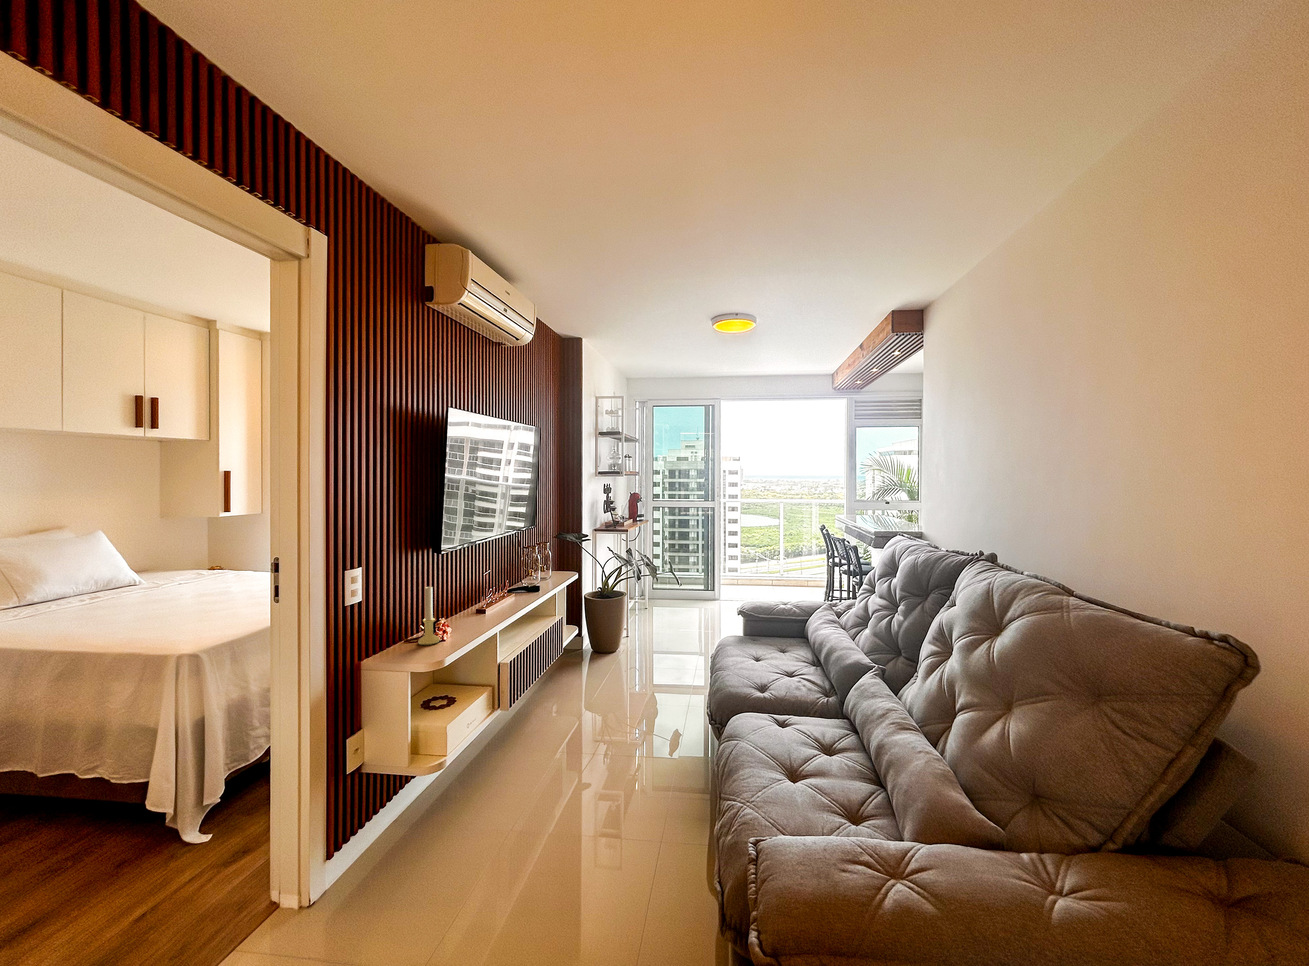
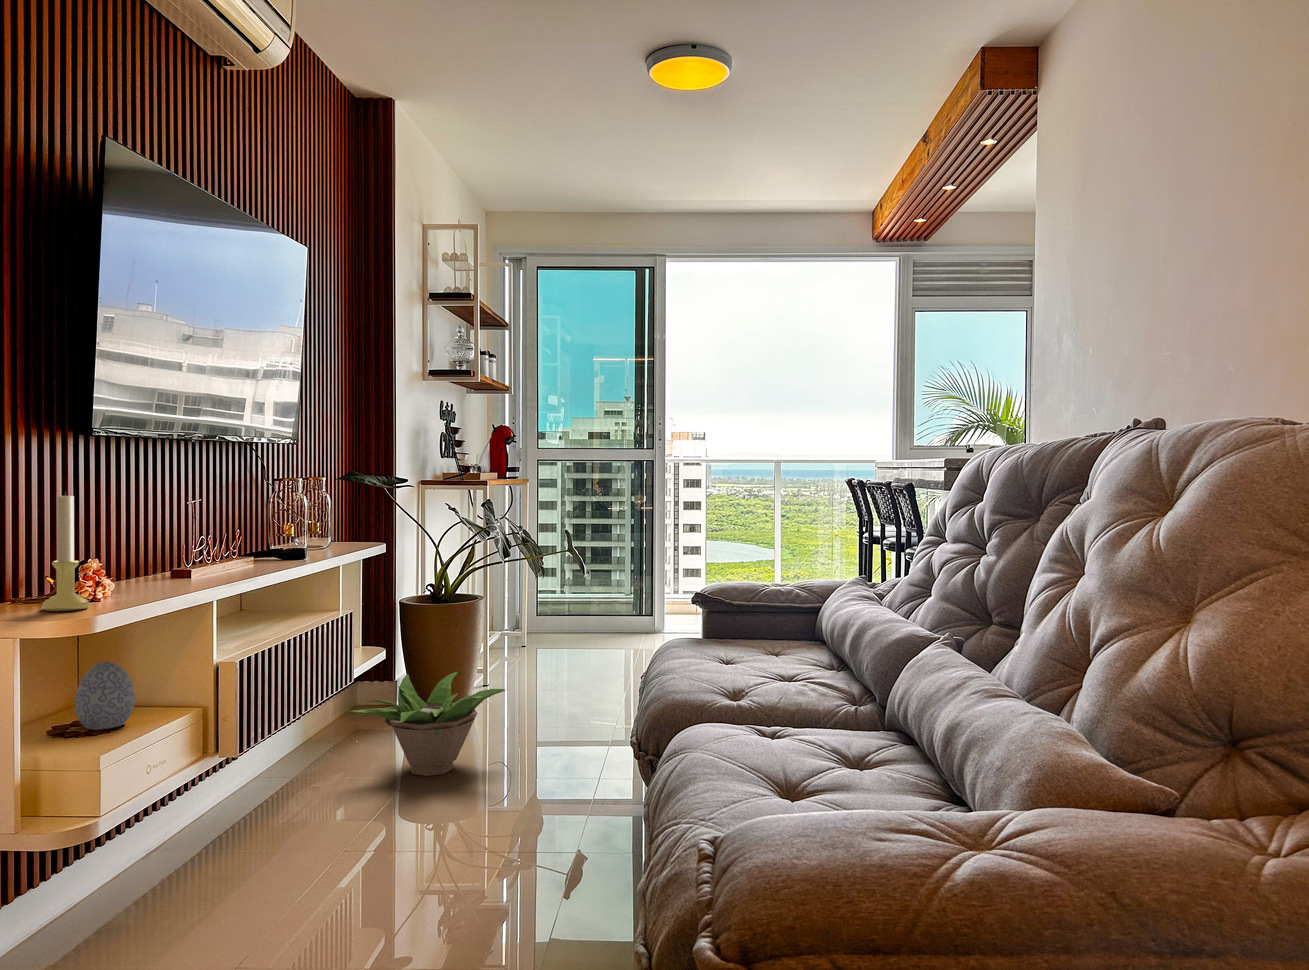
decorative plant: none [559,643,639,702] -> present [348,672,505,776]
decorative egg: none [432,661,460,696] -> present [75,662,135,730]

